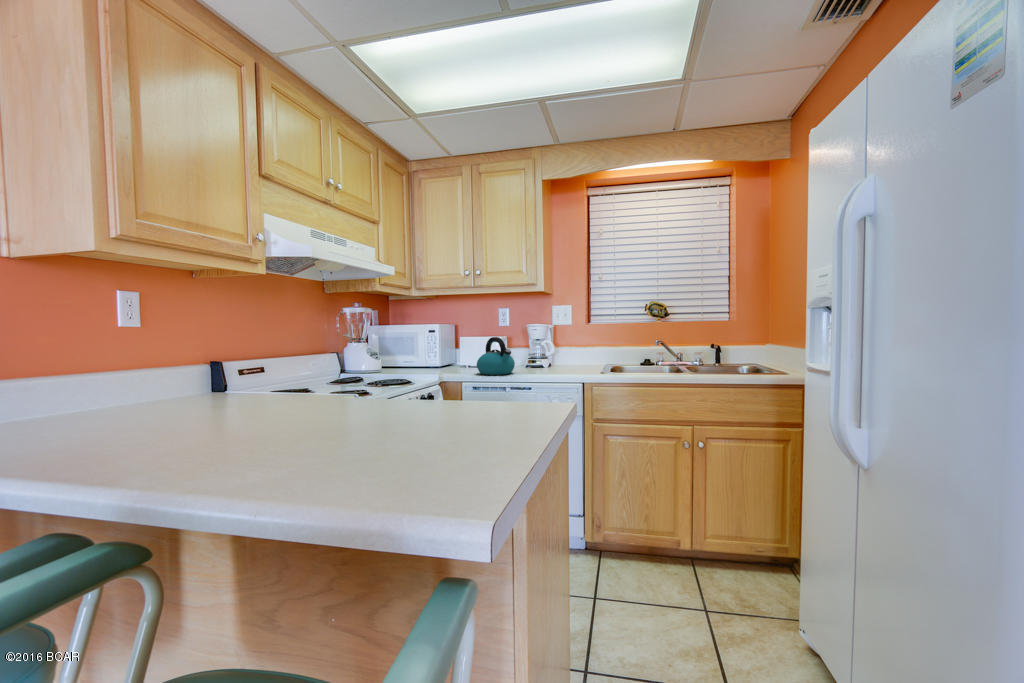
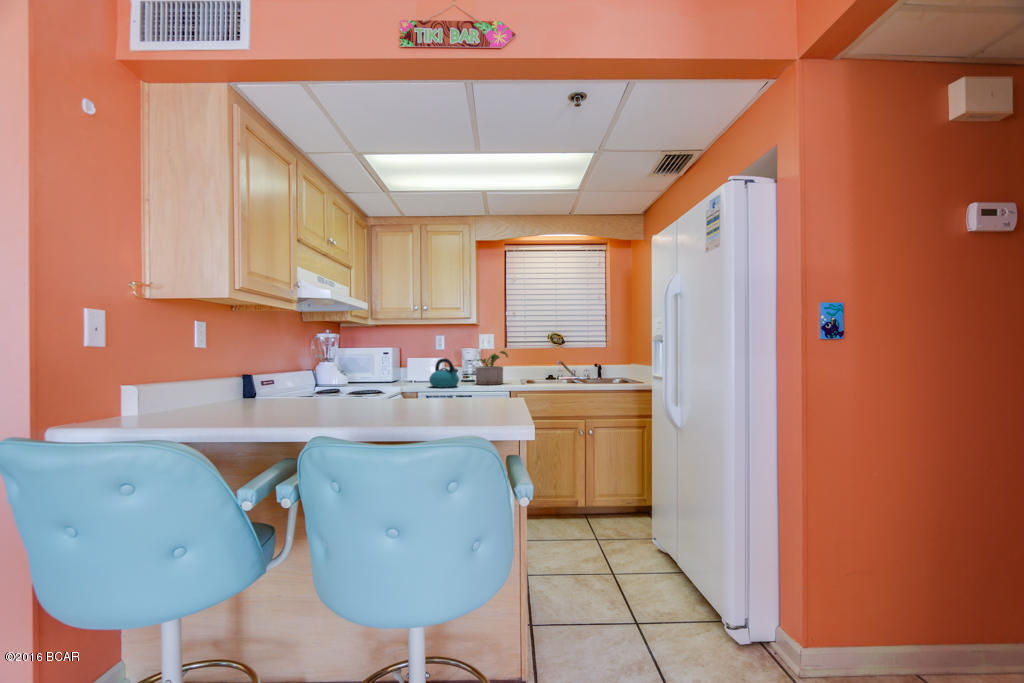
potted plant: none [540,326,584,371] -> present [476,351,508,385]

